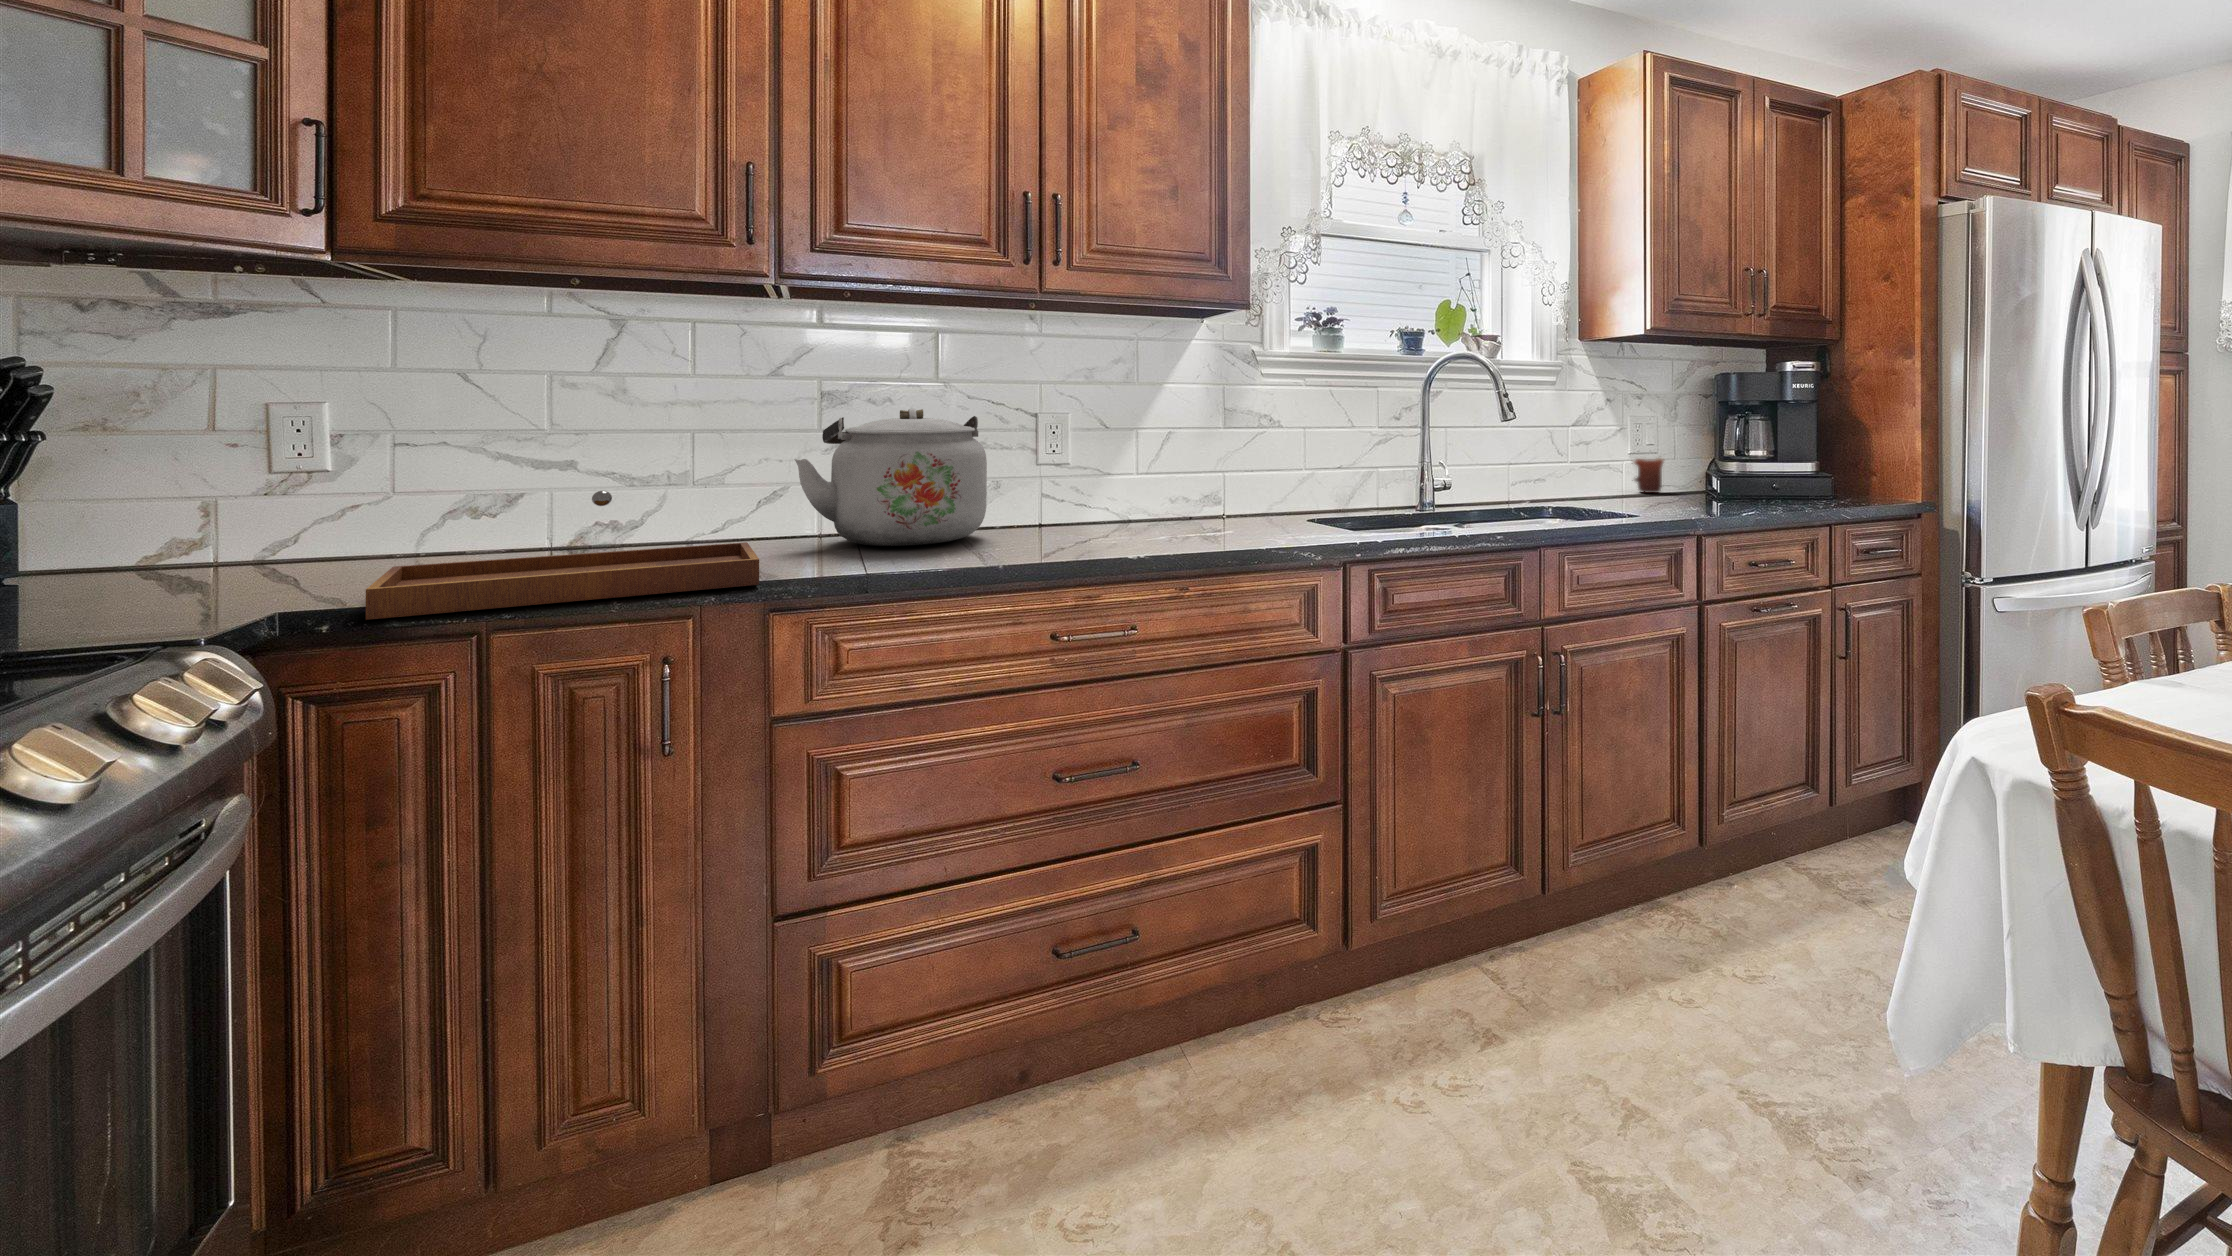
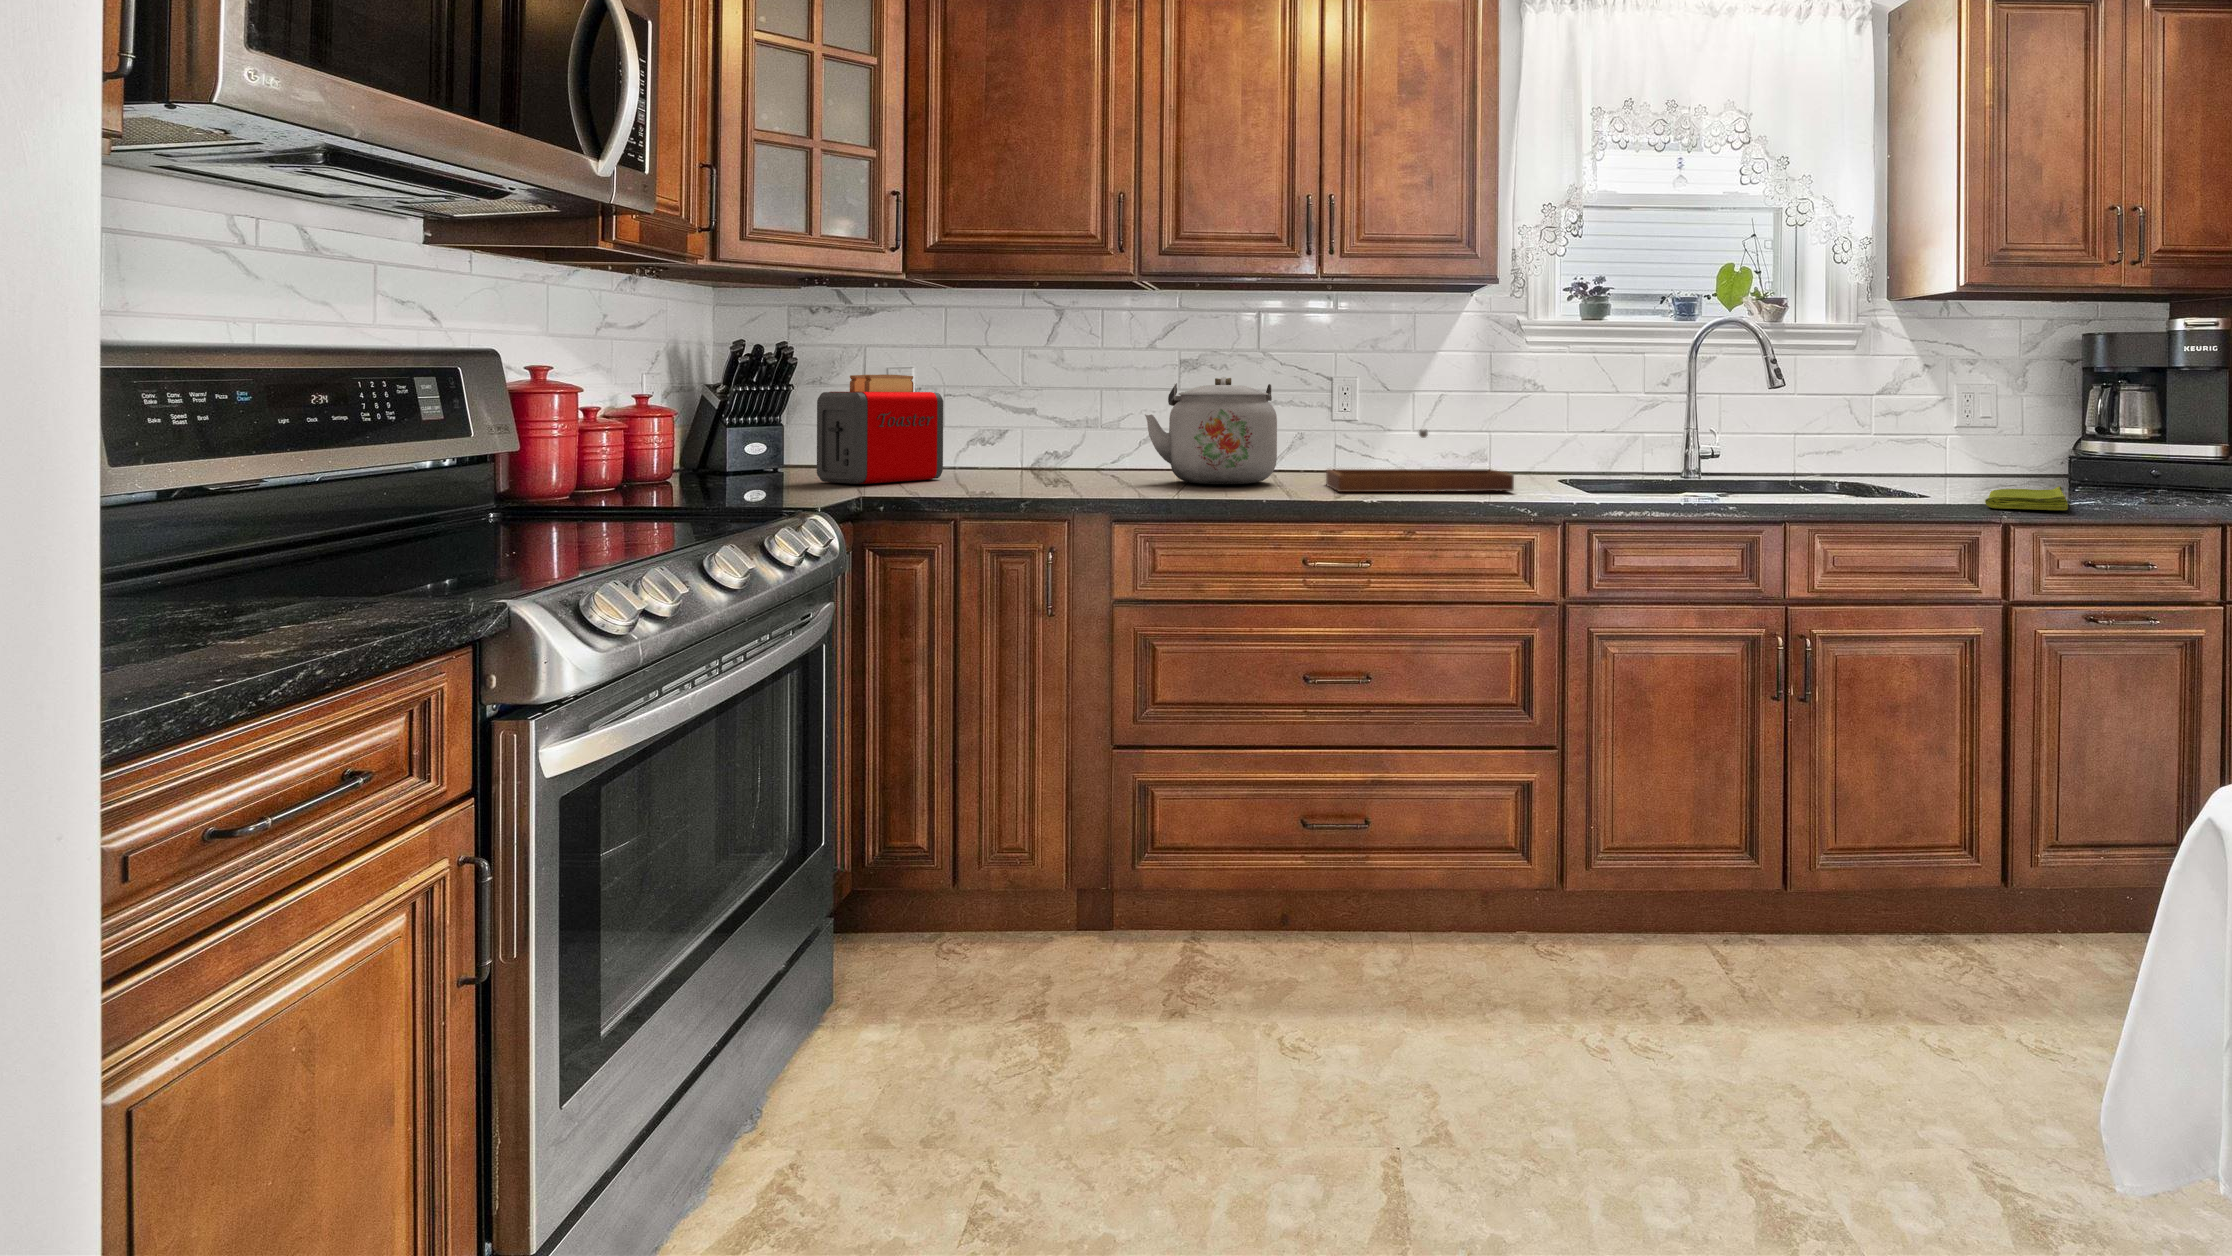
toaster: none [133,410,423,594] -> present [817,374,943,484]
mug: present [1634,458,1664,493] -> none [1965,445,2017,487]
tray: present [366,491,759,620] -> present [1326,429,1514,492]
dish towel: none [1664,496,1748,522] -> present [1985,486,2068,510]

